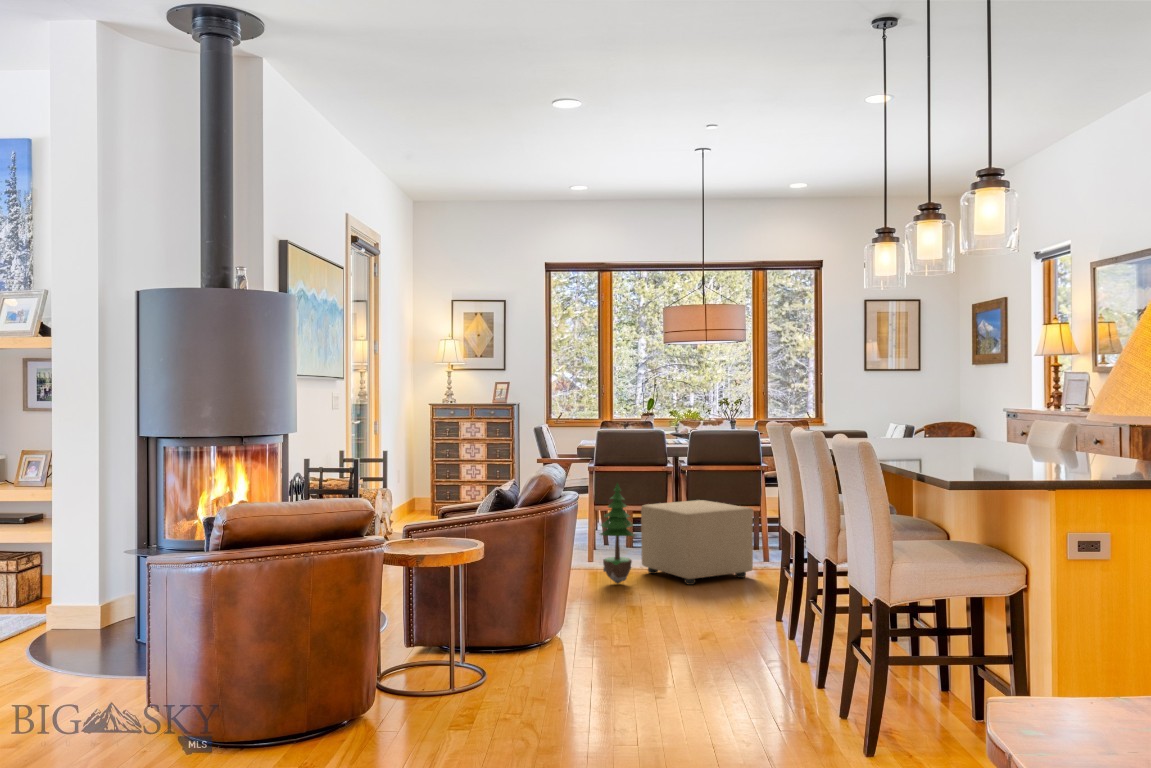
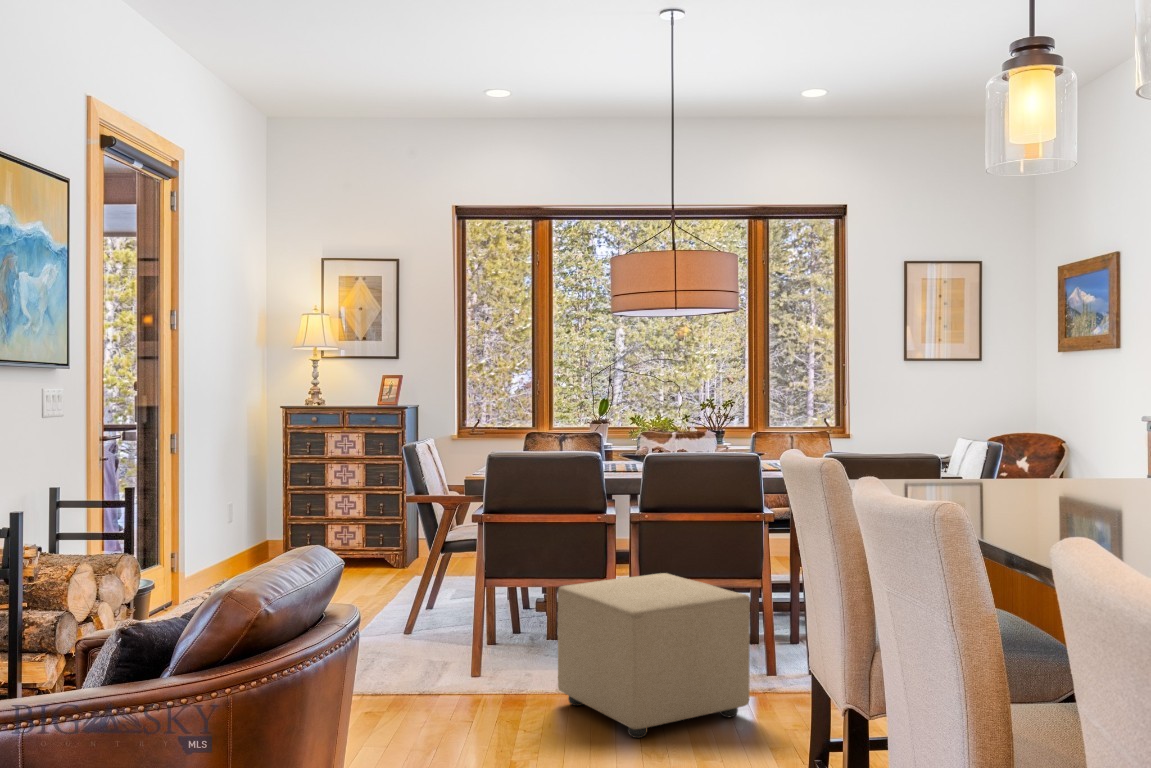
potted tree: present [600,483,634,584] -> none [473,553,539,737]

